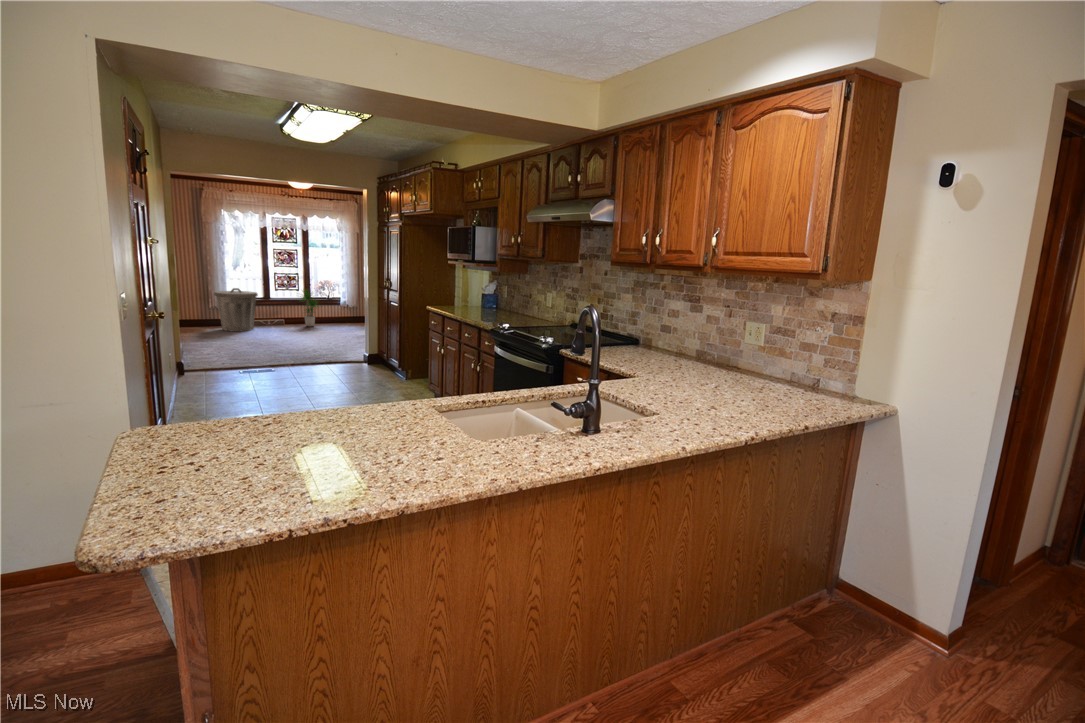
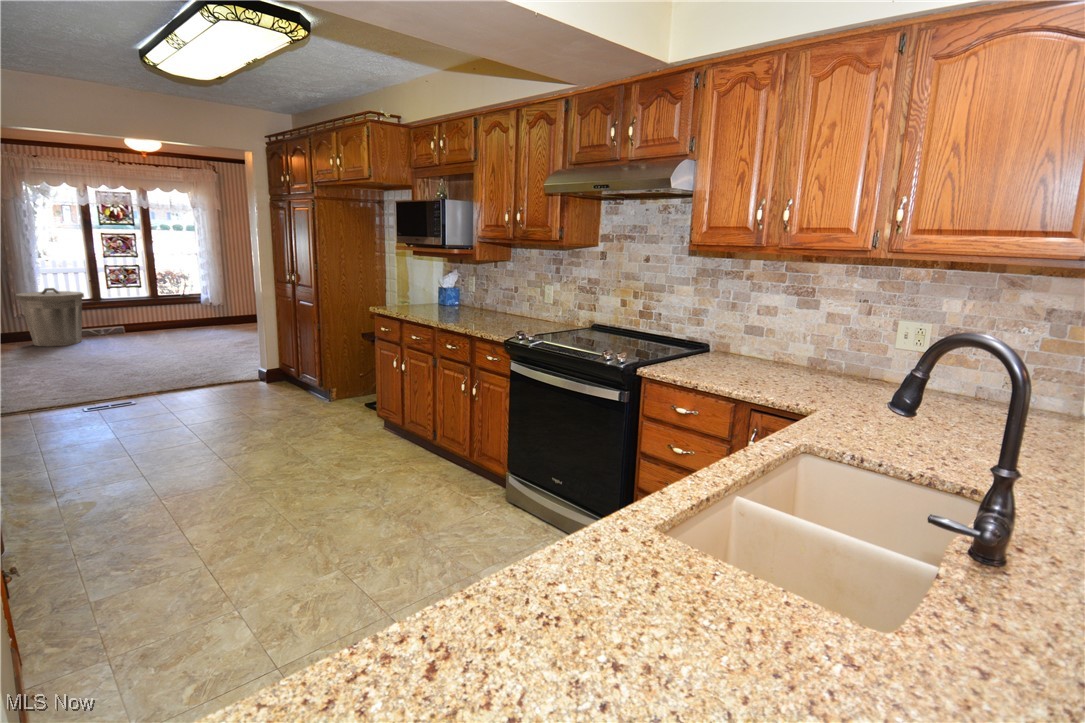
potted plant: present [303,290,317,326] -> none [140,282,180,333]

